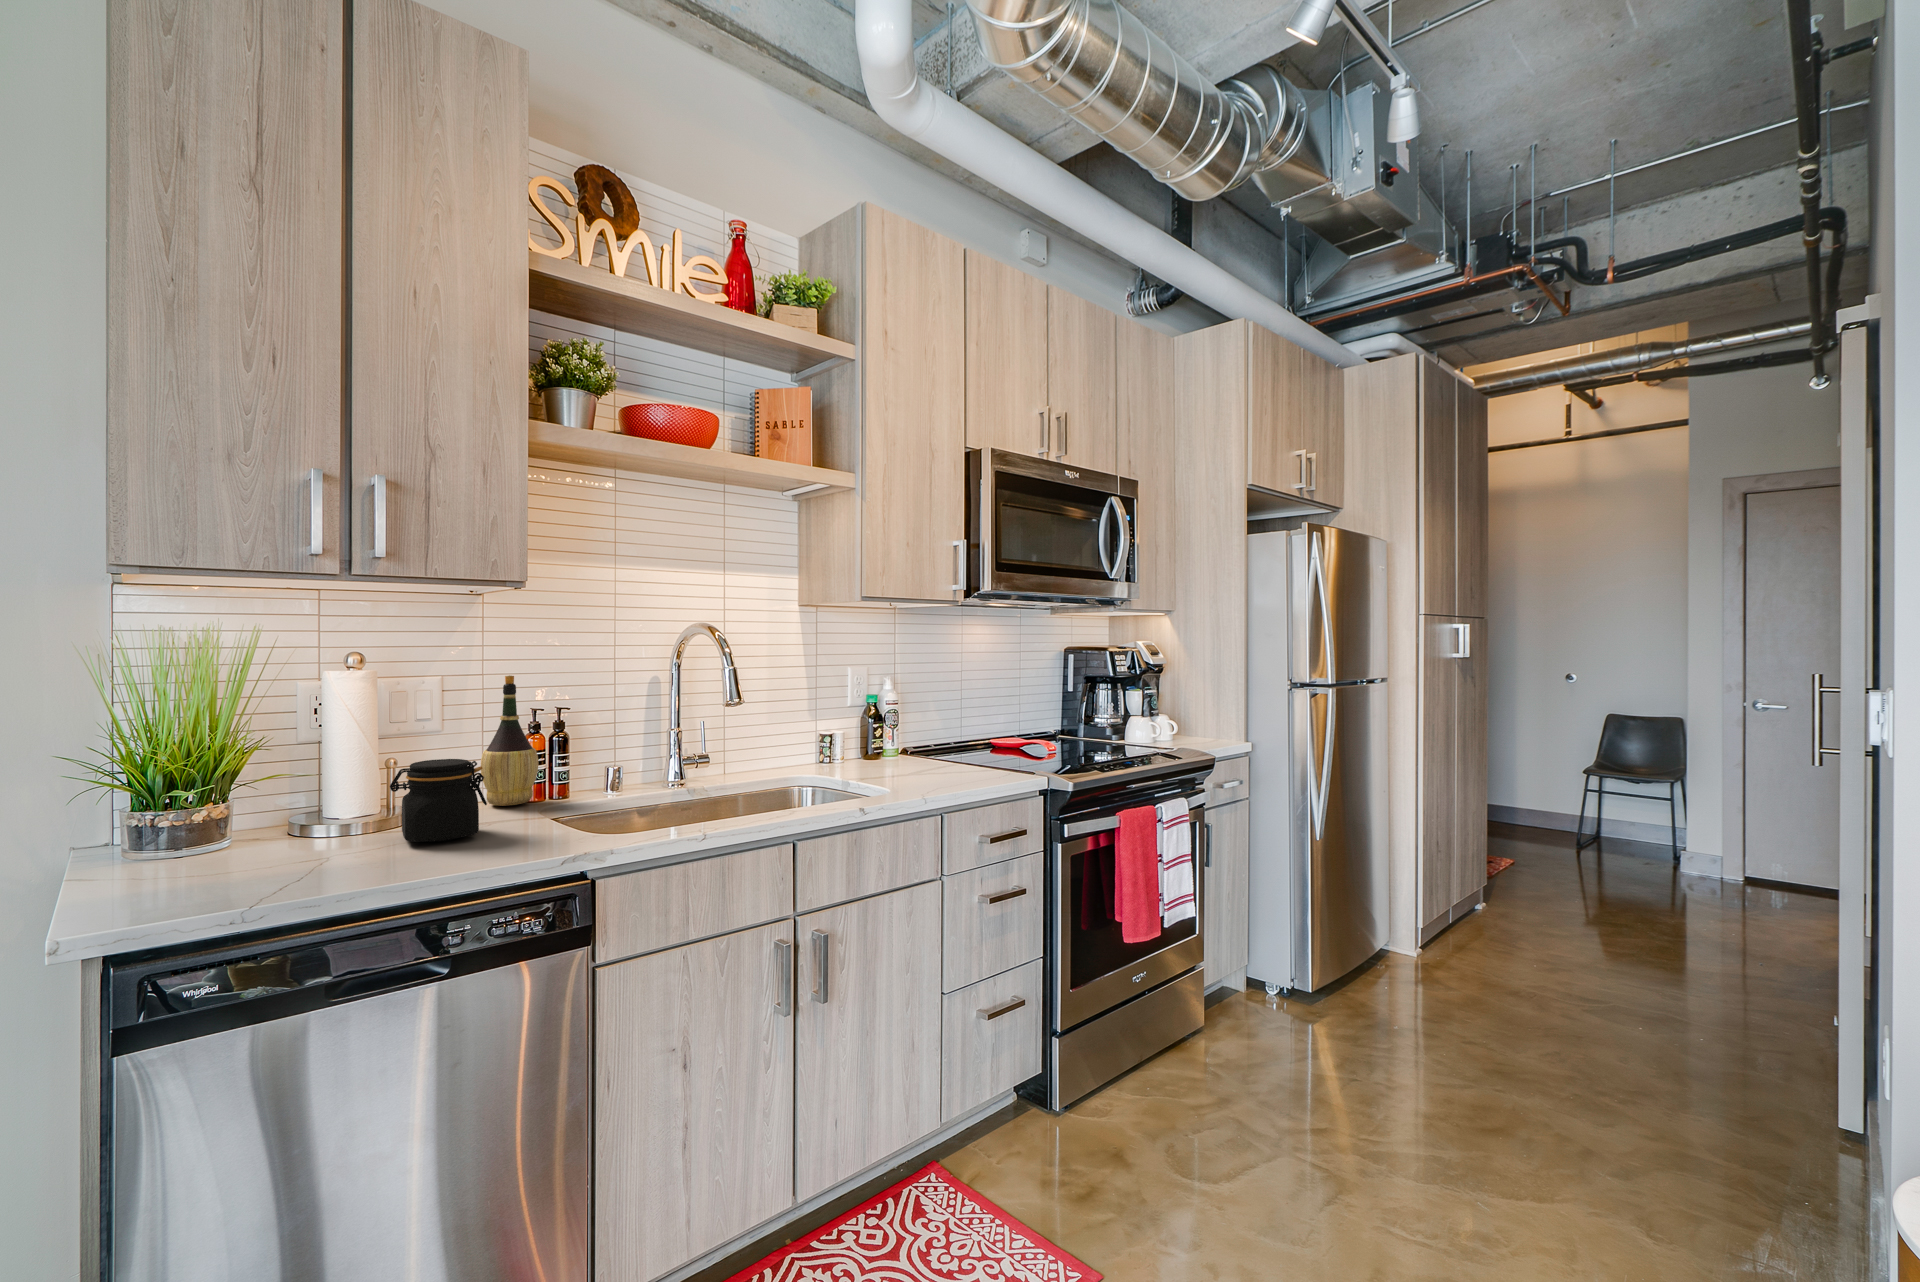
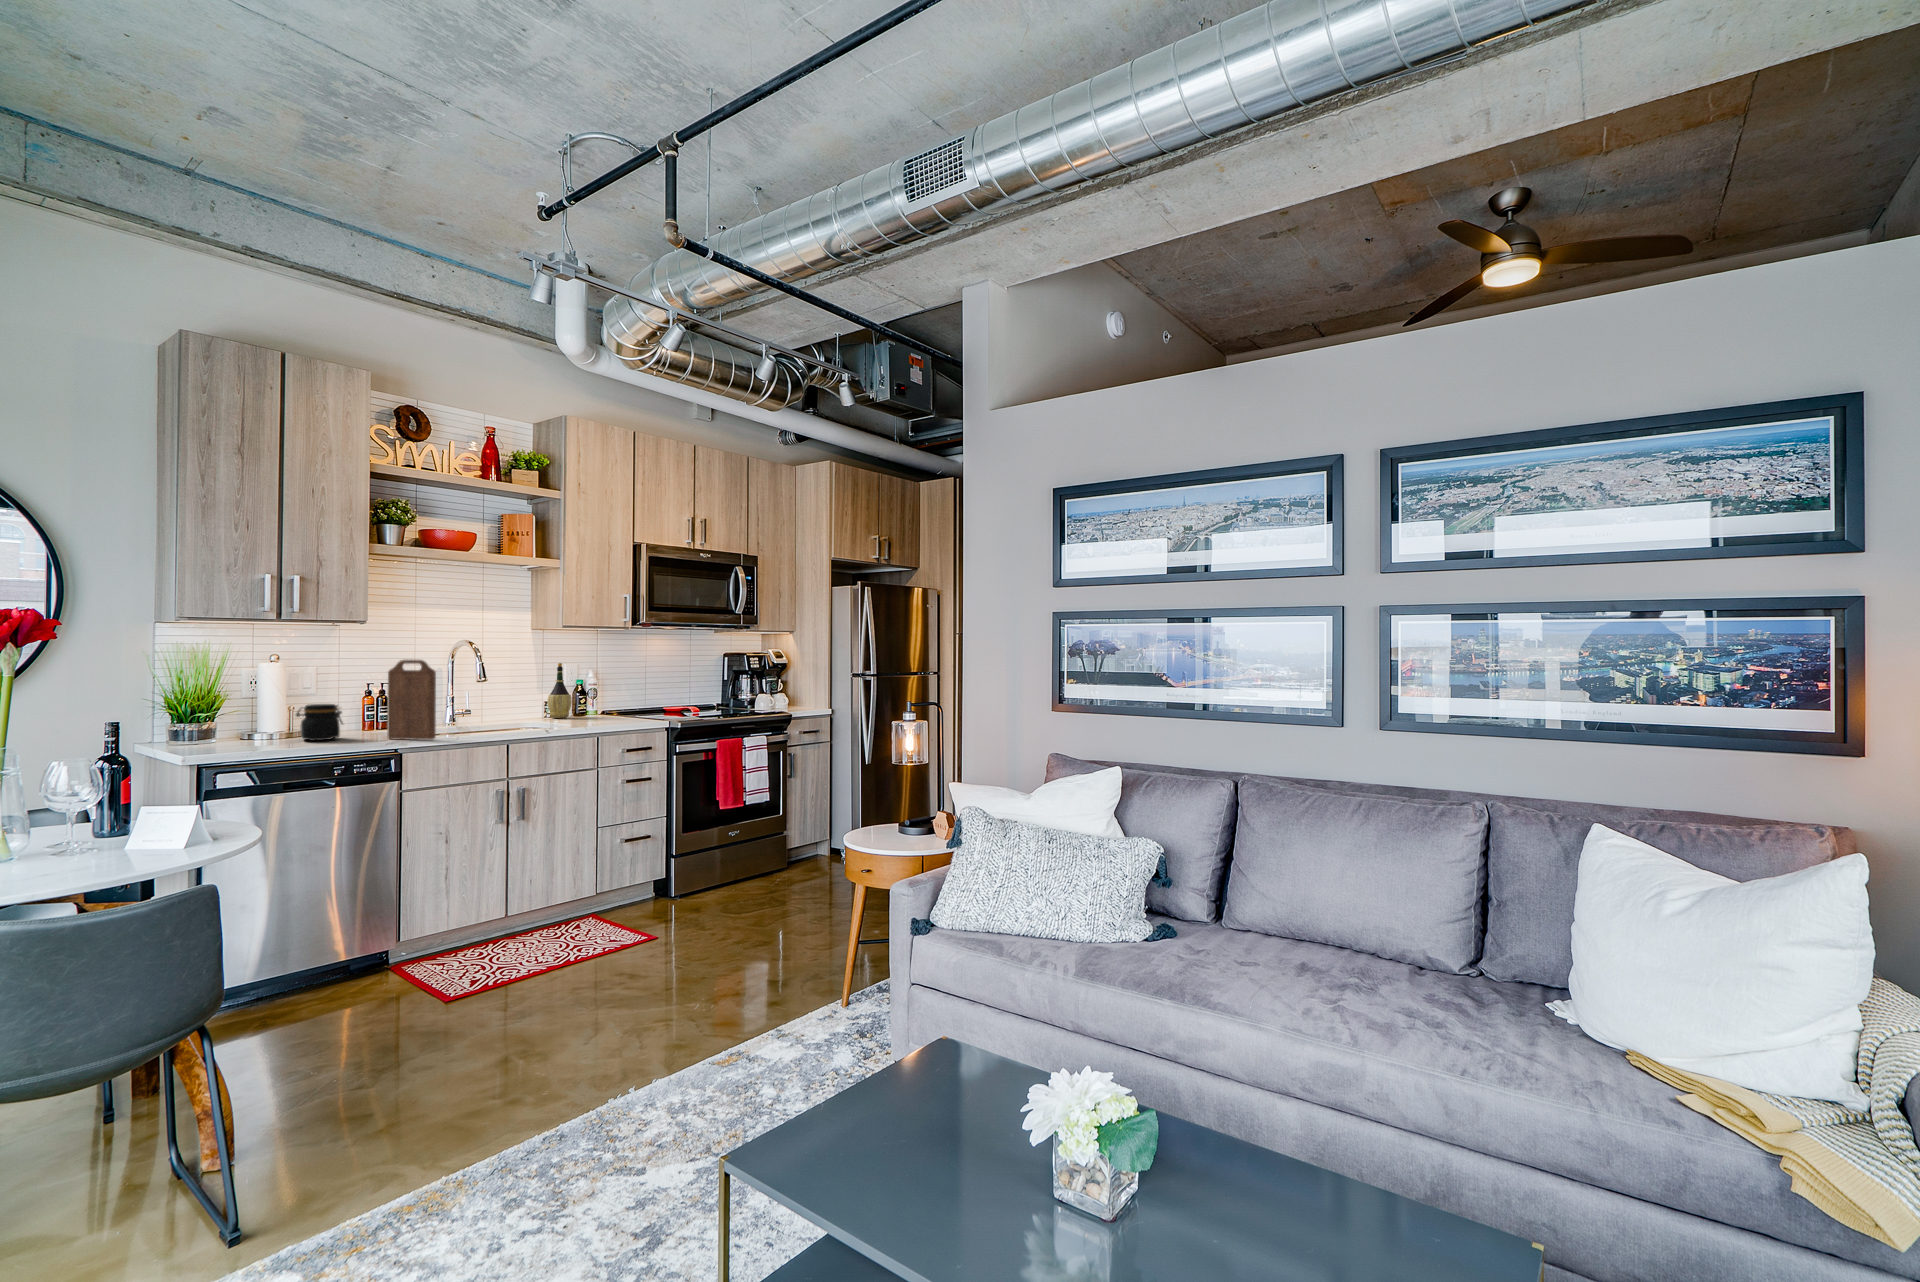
cutting board: none [574,666,670,839] -> present [387,660,436,740]
wine bottle: present [481,675,538,806] -> present [547,663,572,718]

